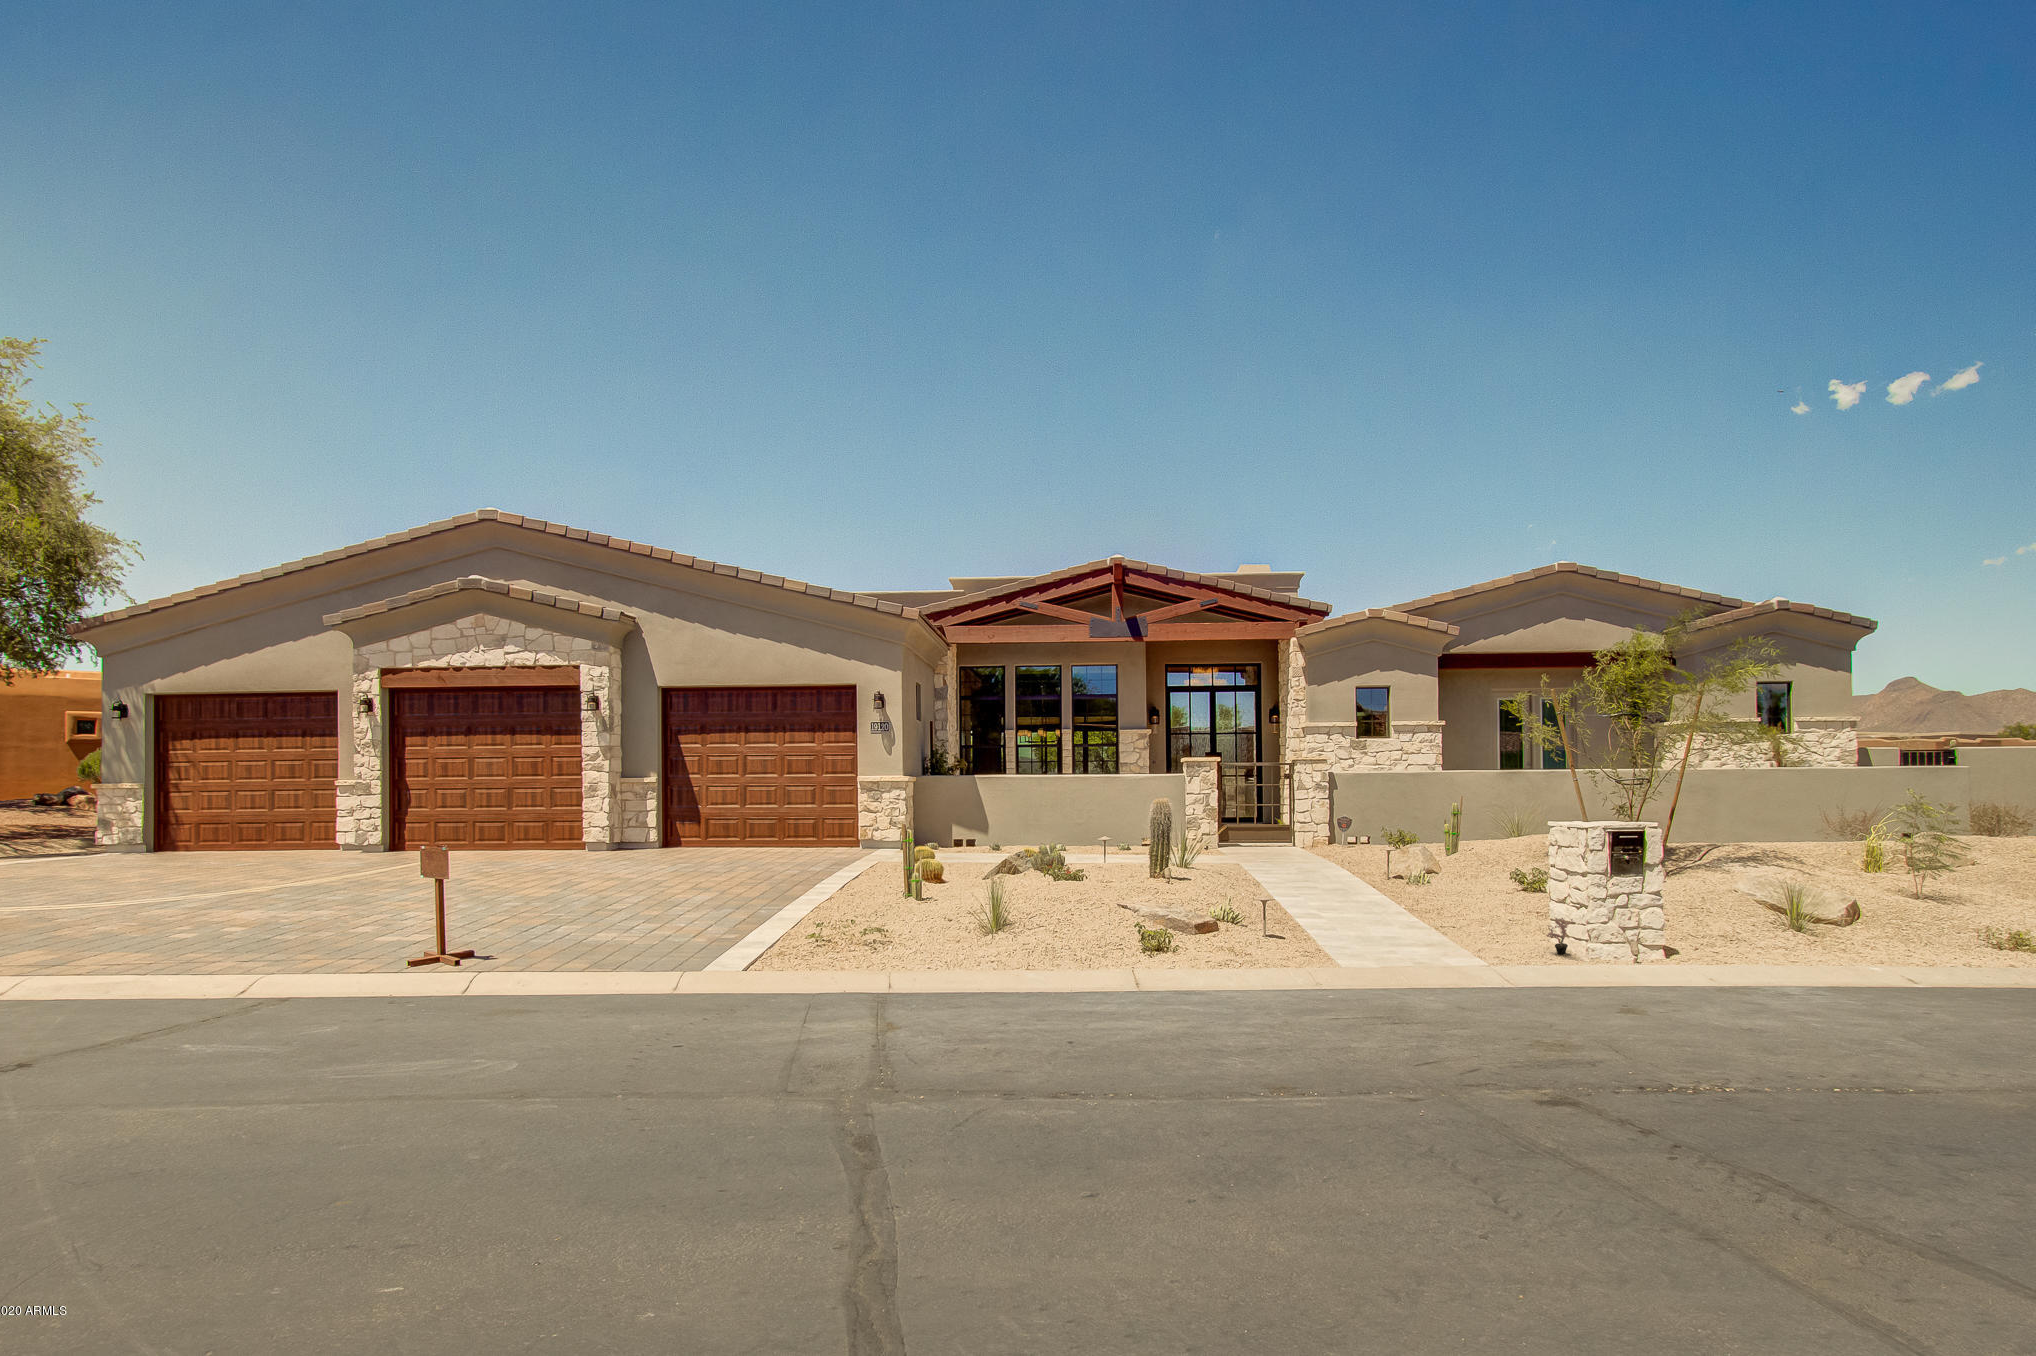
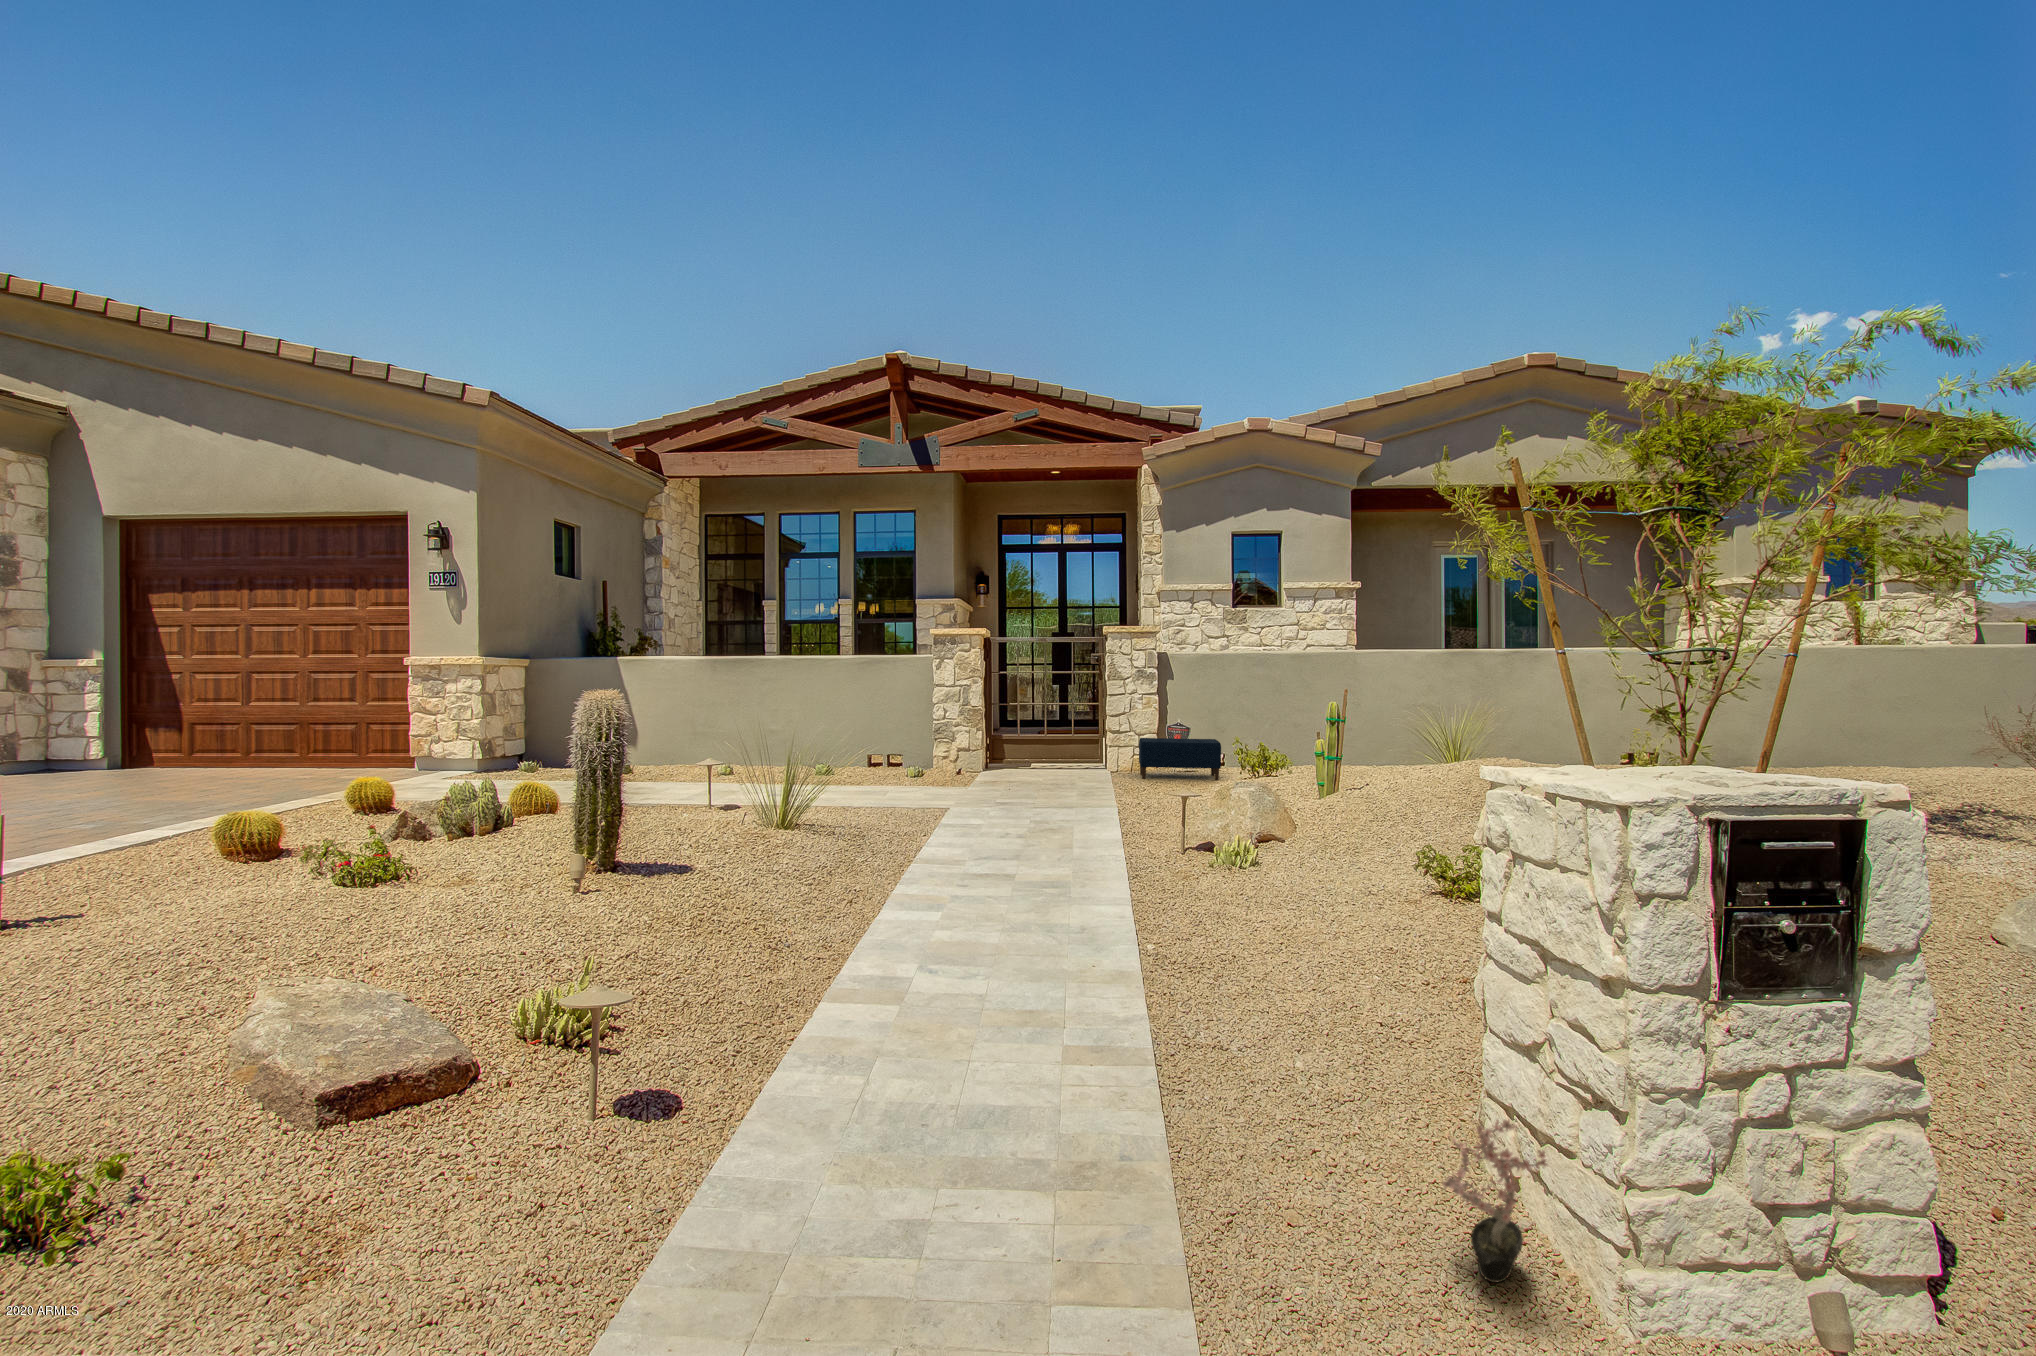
bench: none [1311,825,1366,851] -> present [1139,738,1221,780]

